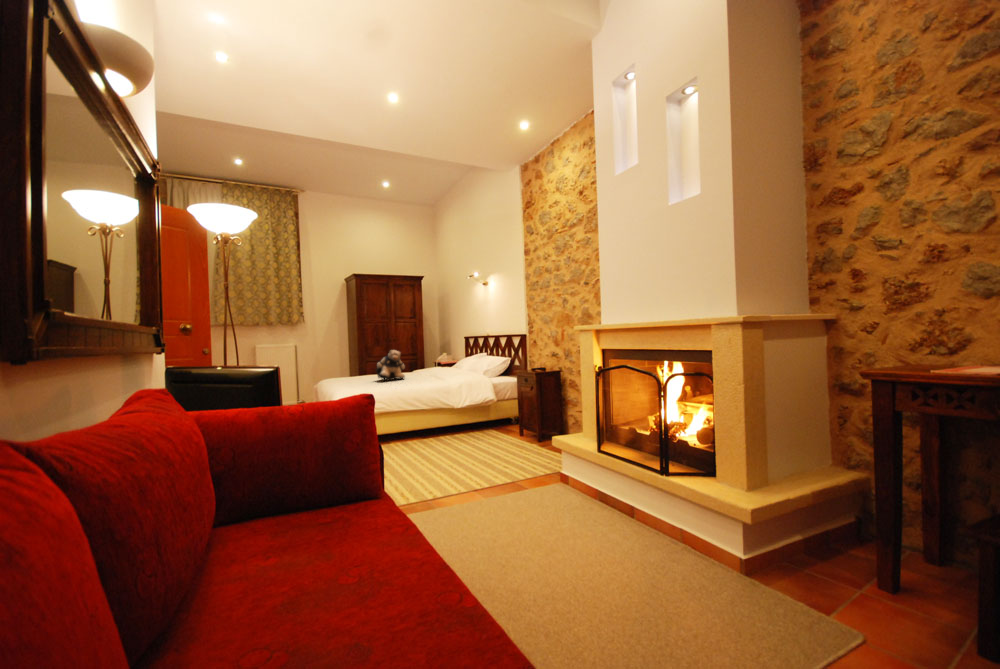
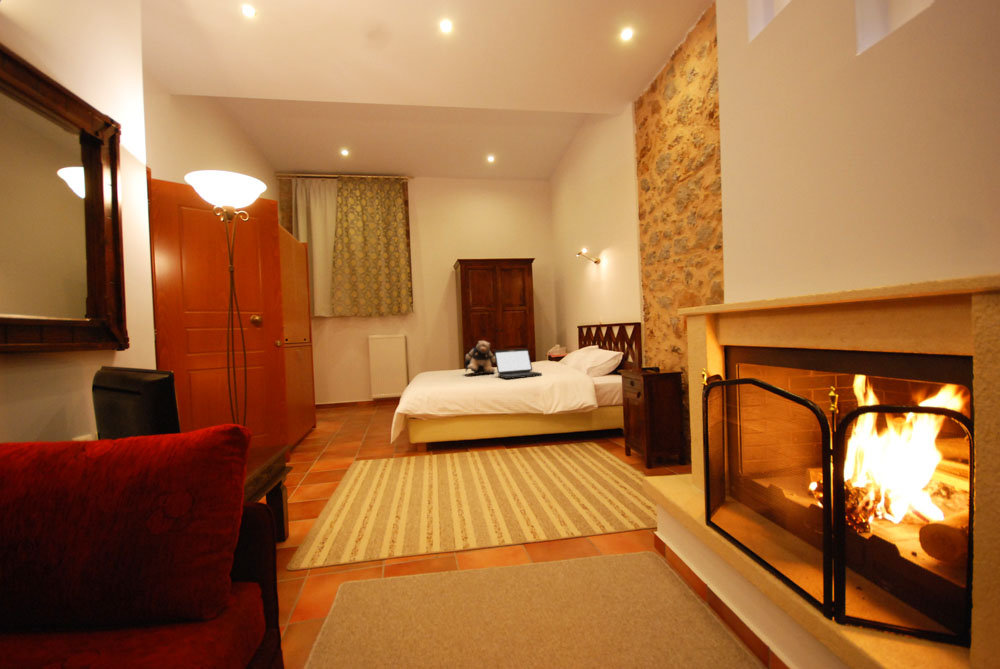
laptop: none [408,356,451,382] -> present [494,349,542,379]

